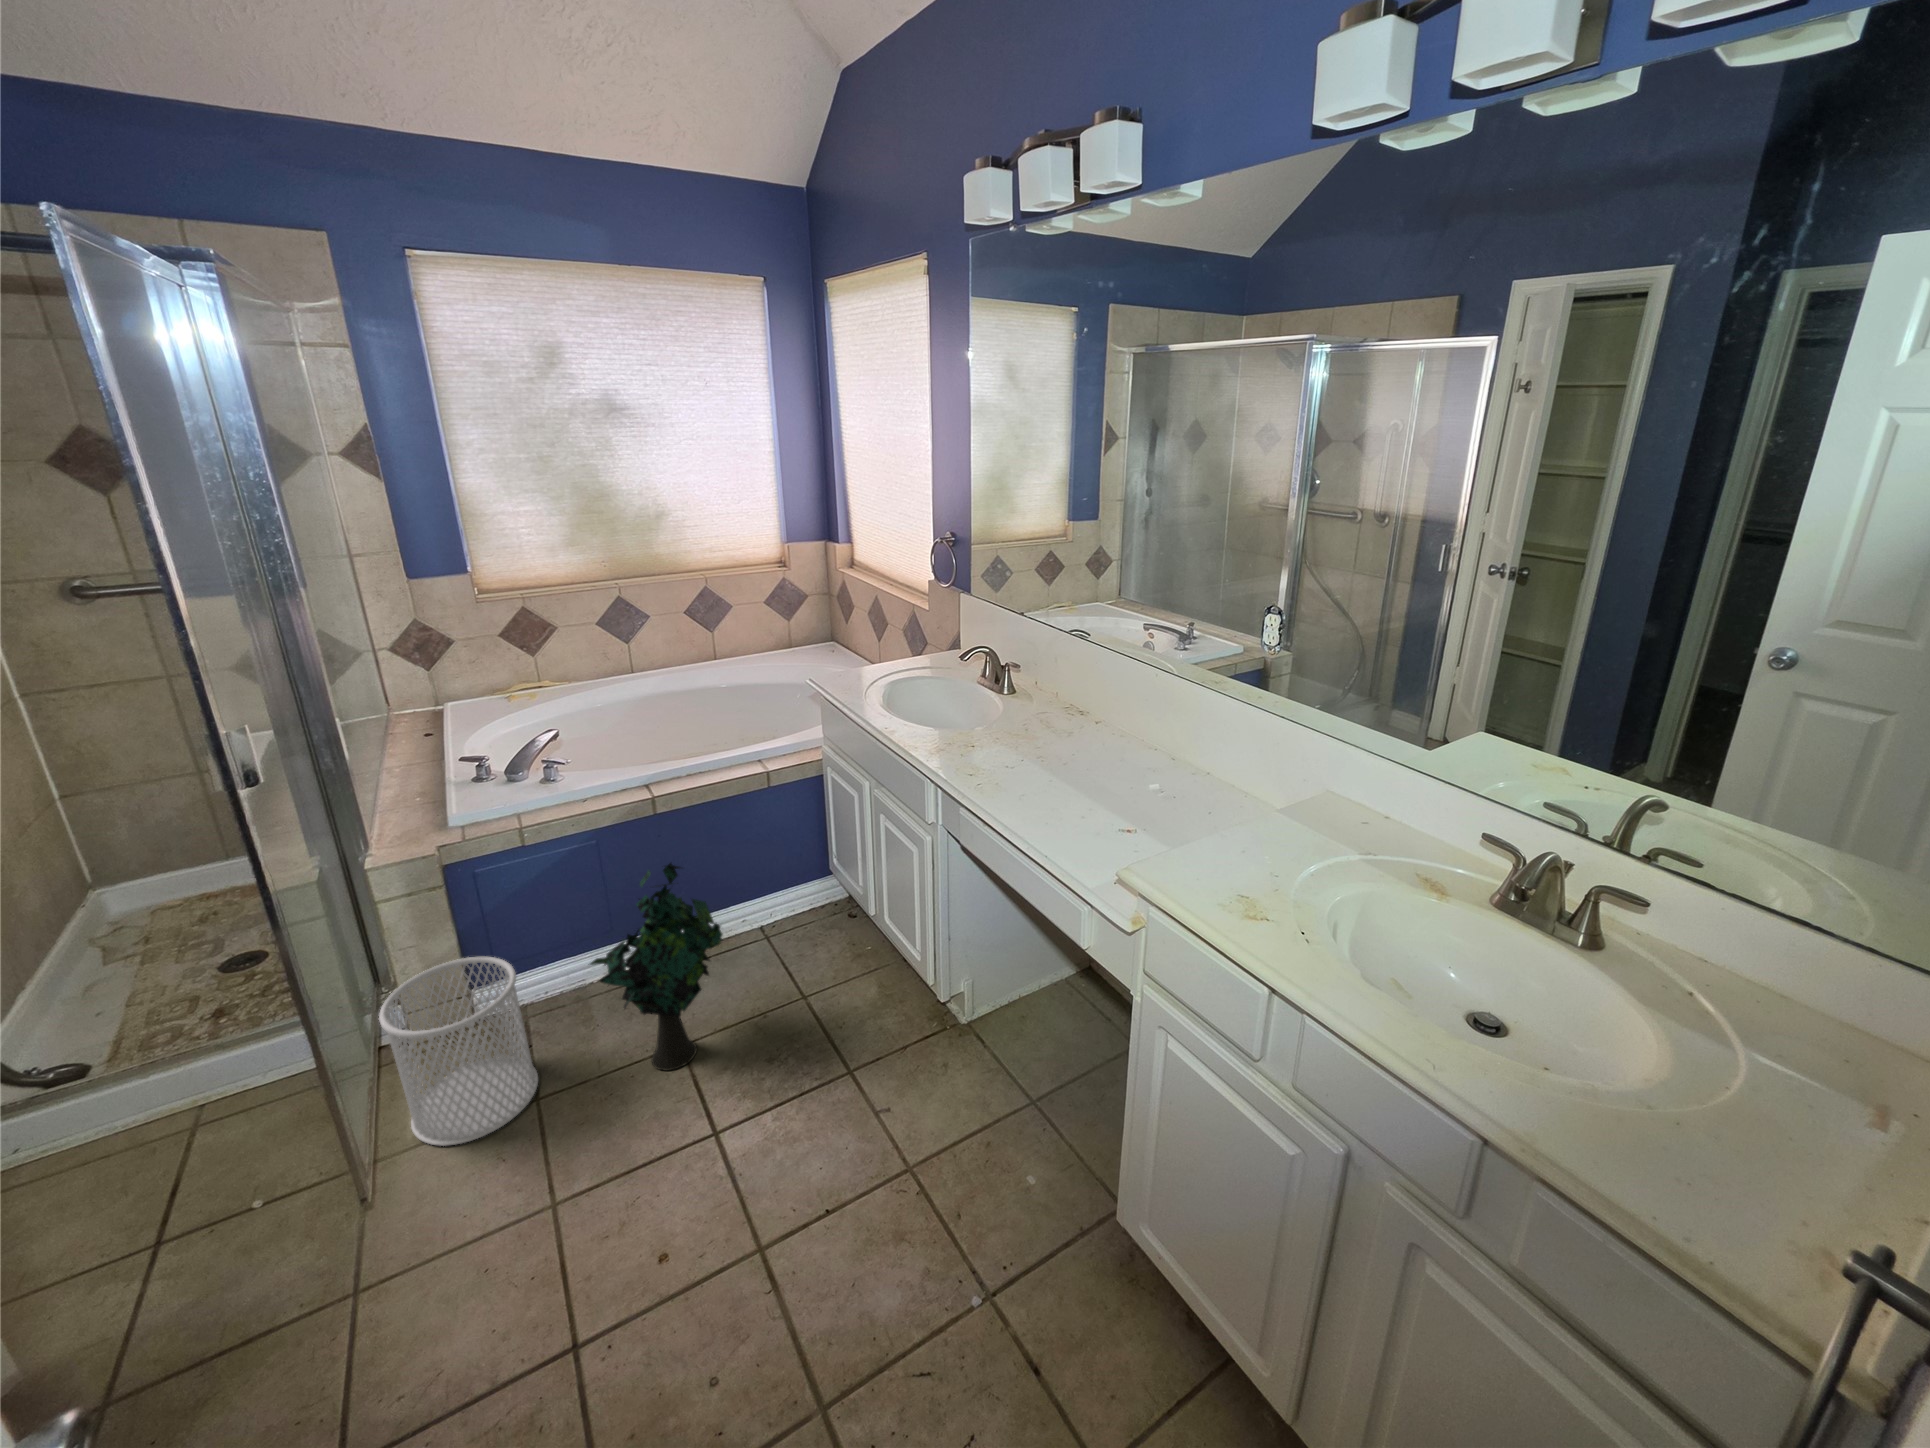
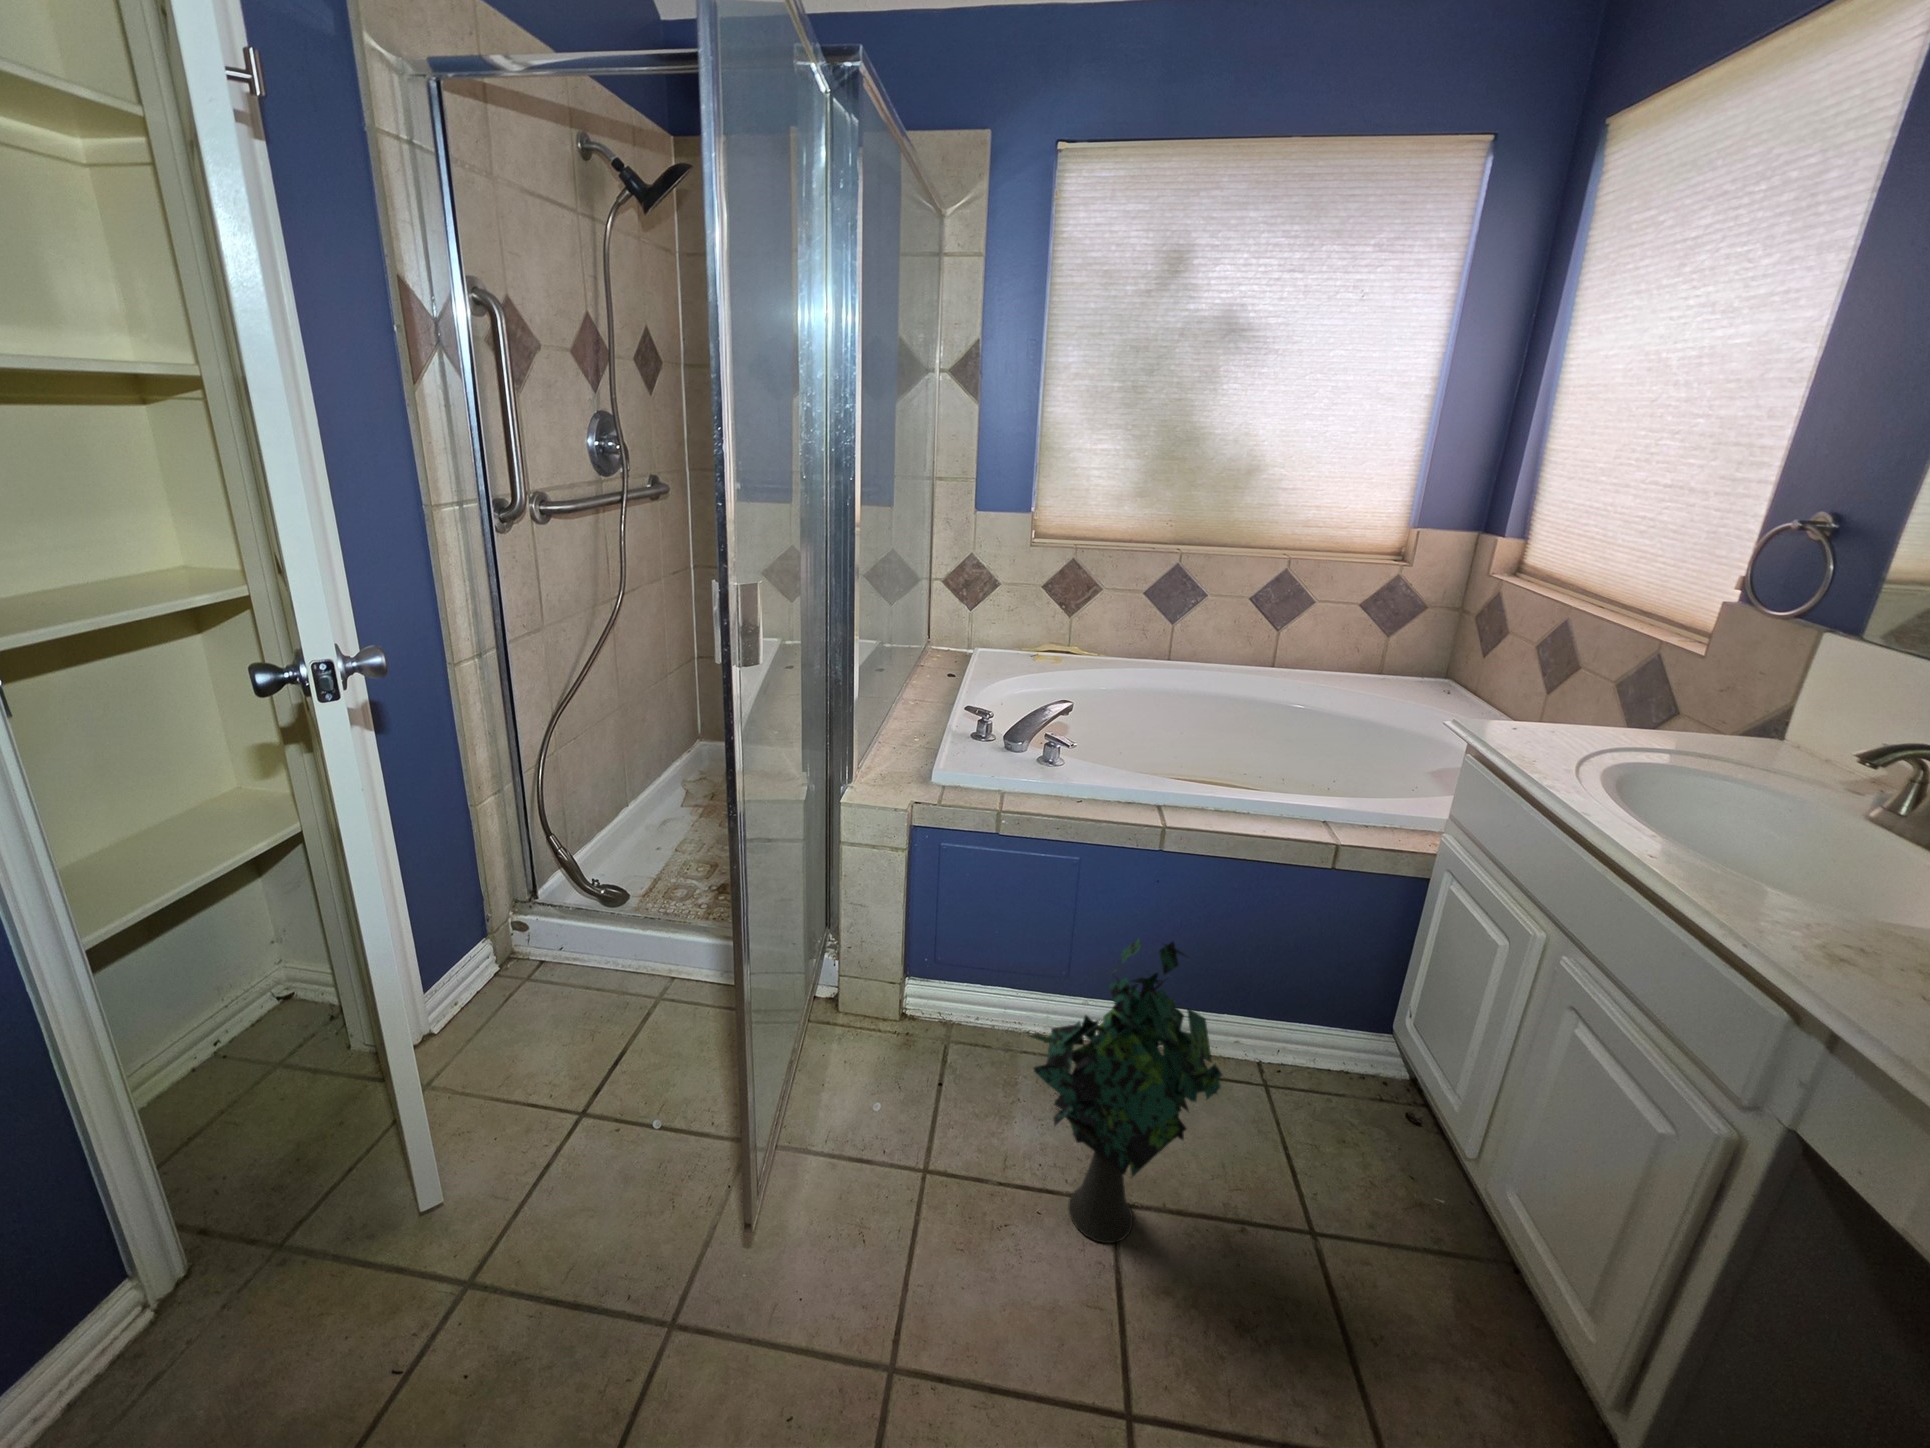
wastebasket: present [379,957,538,1146] -> none [798,943,944,1184]

